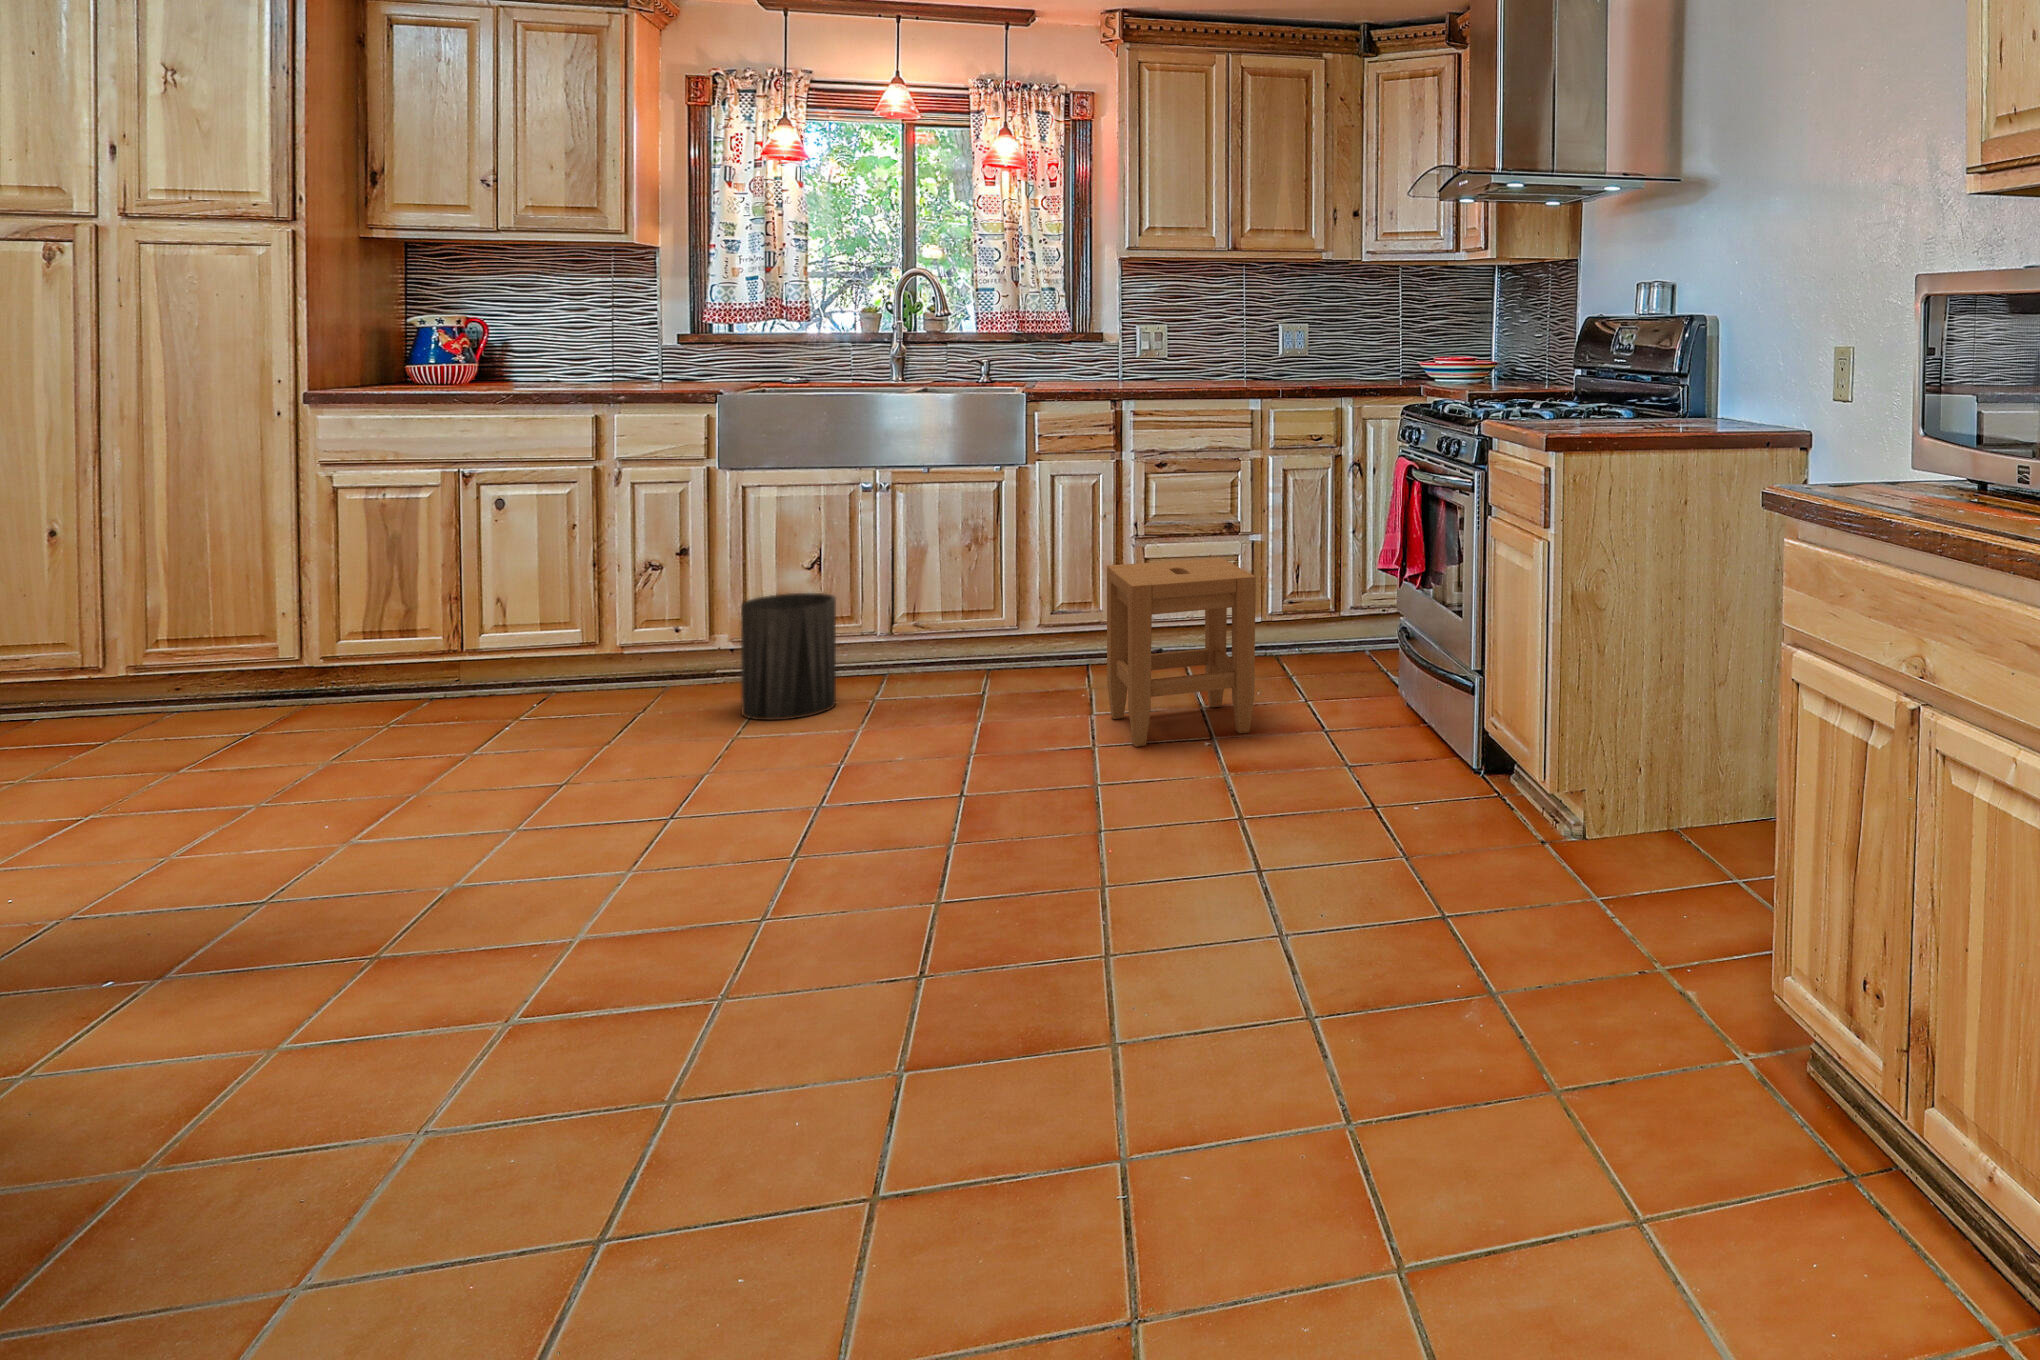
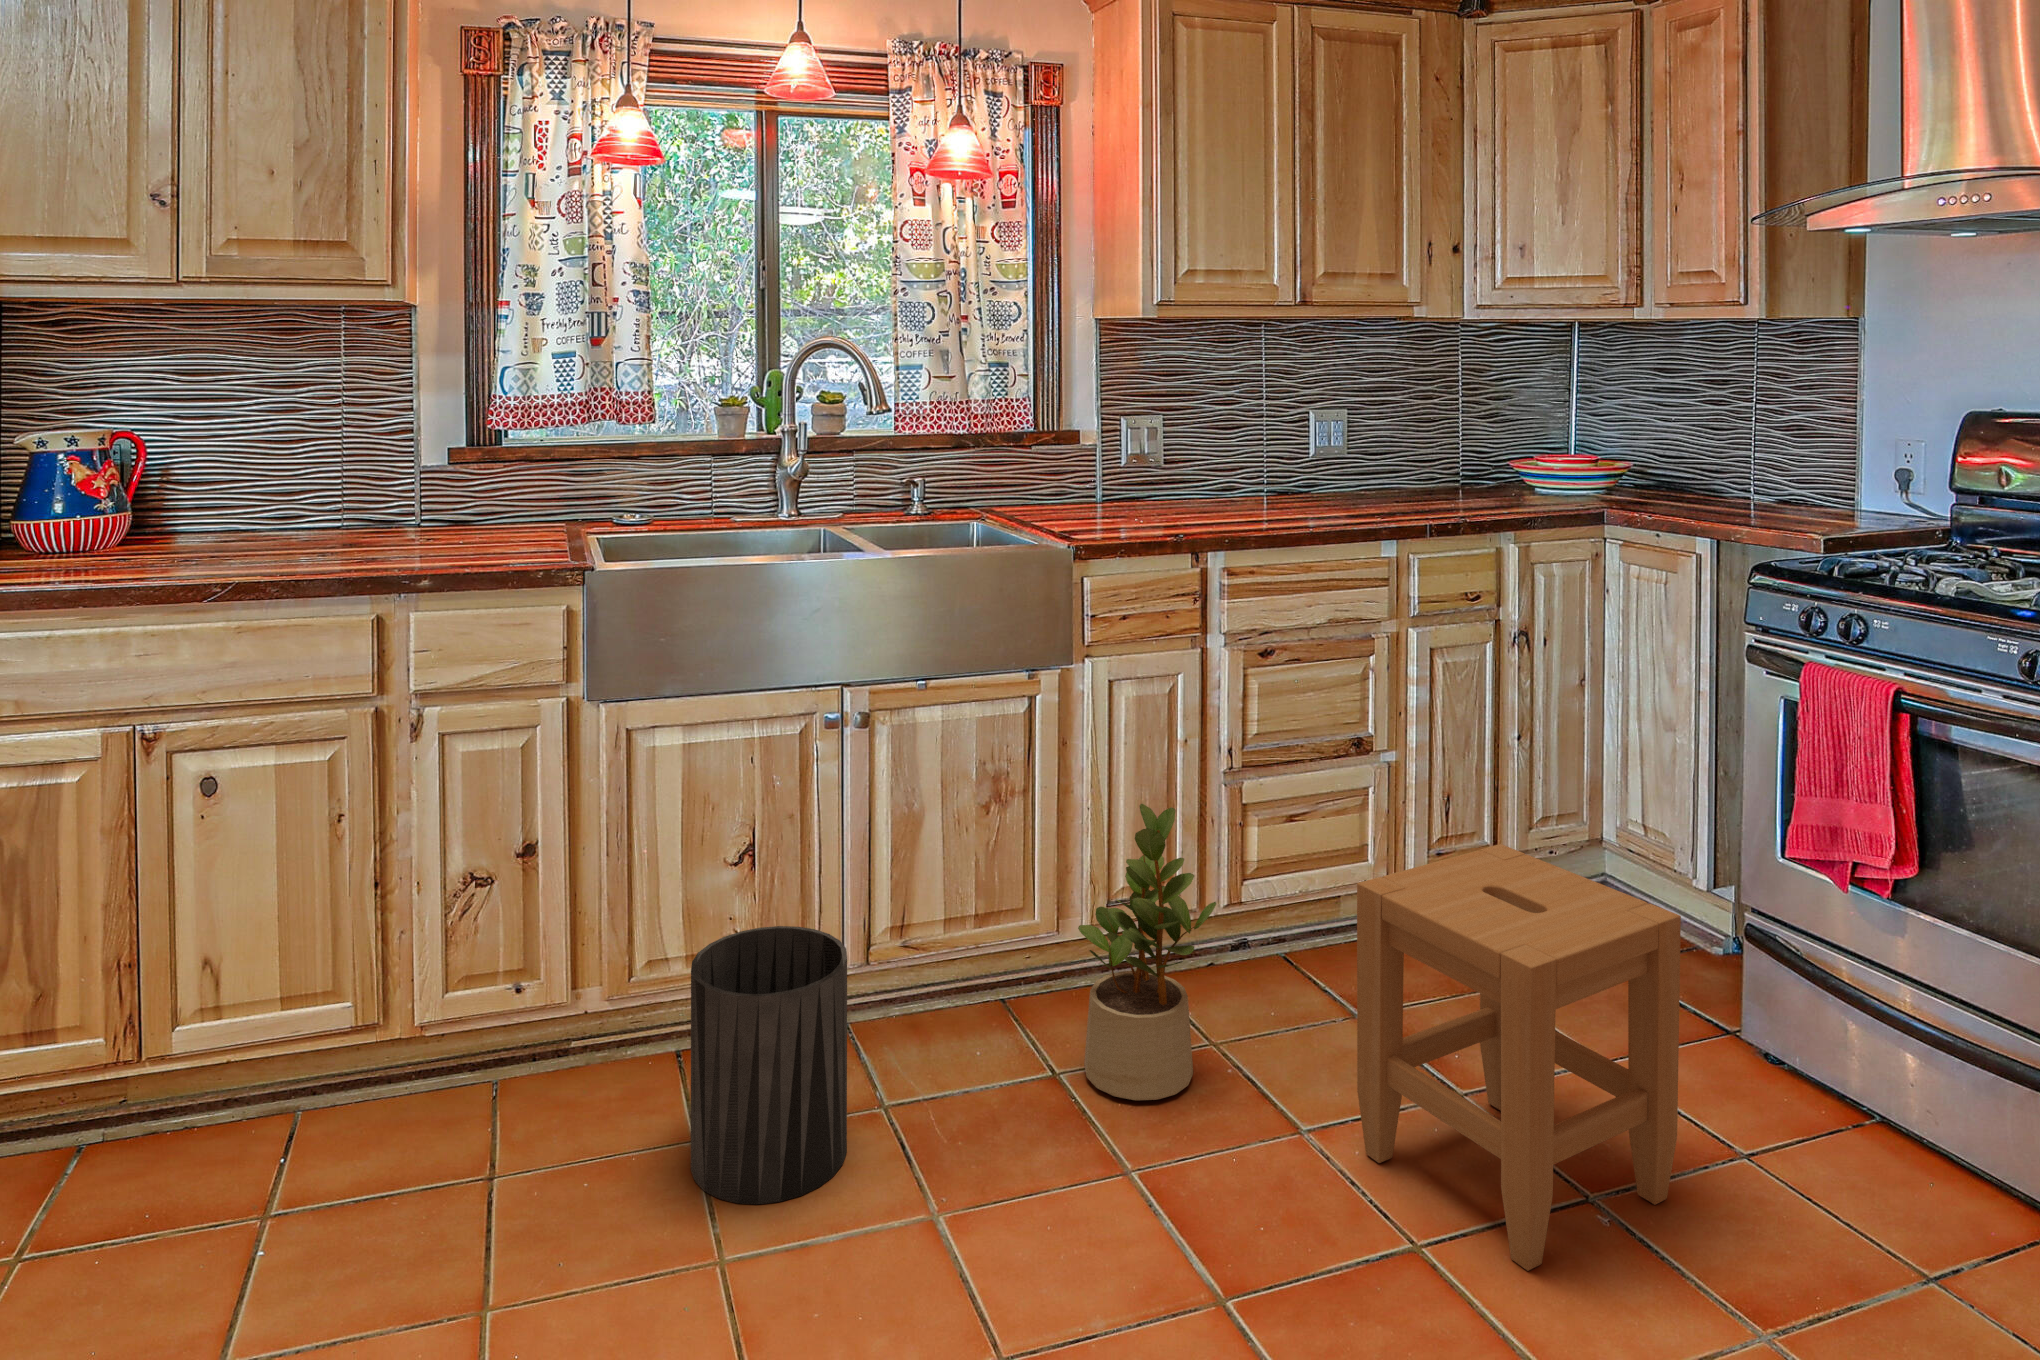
potted plant: none [994,535,1069,698] -> present [1078,804,1216,1100]

